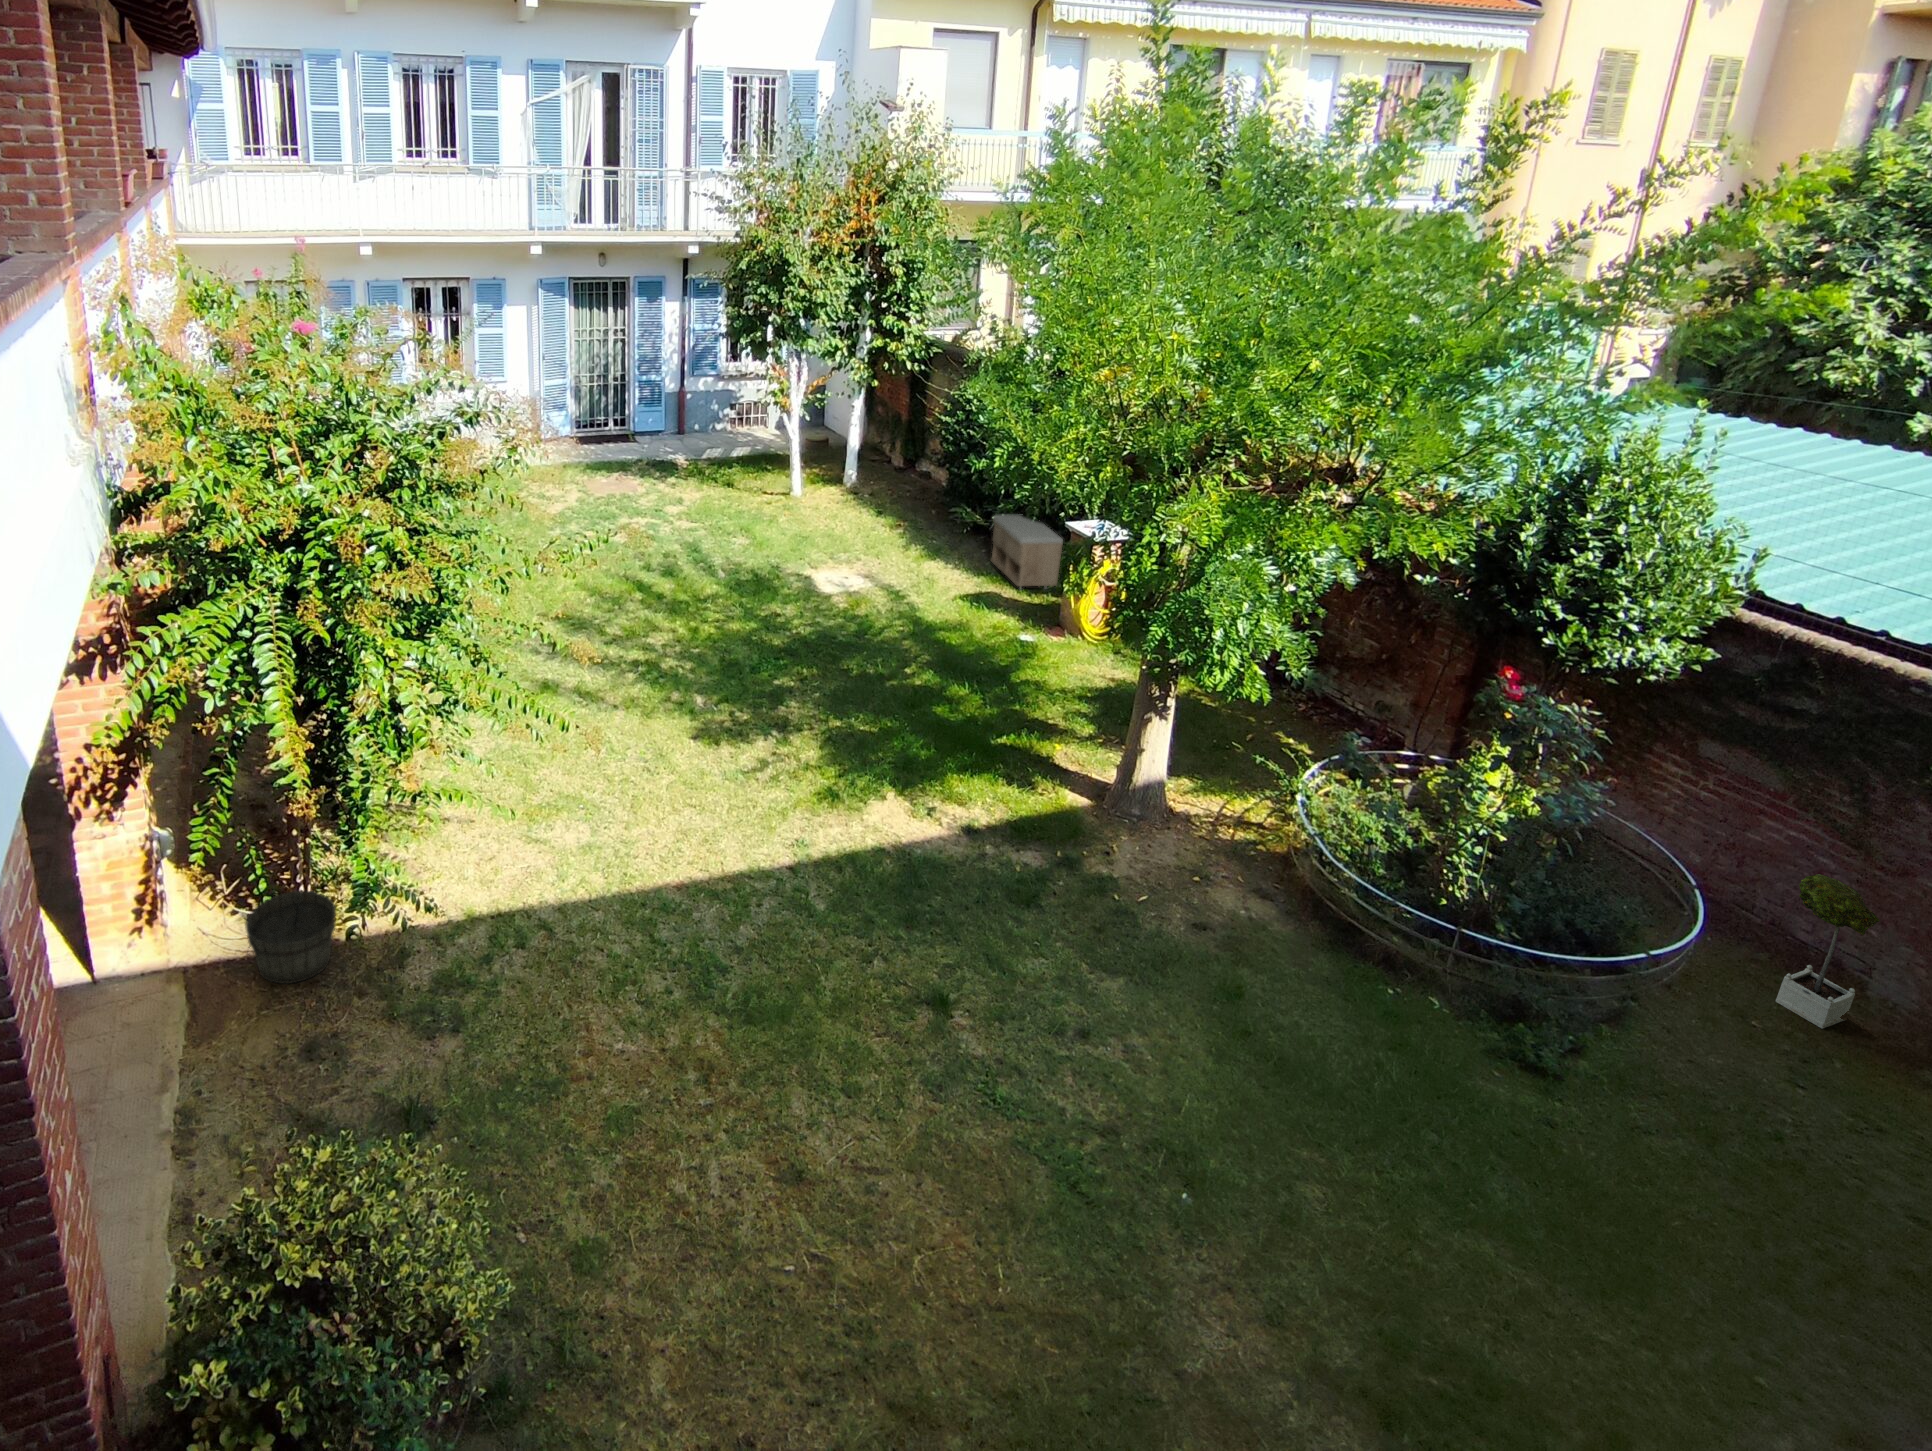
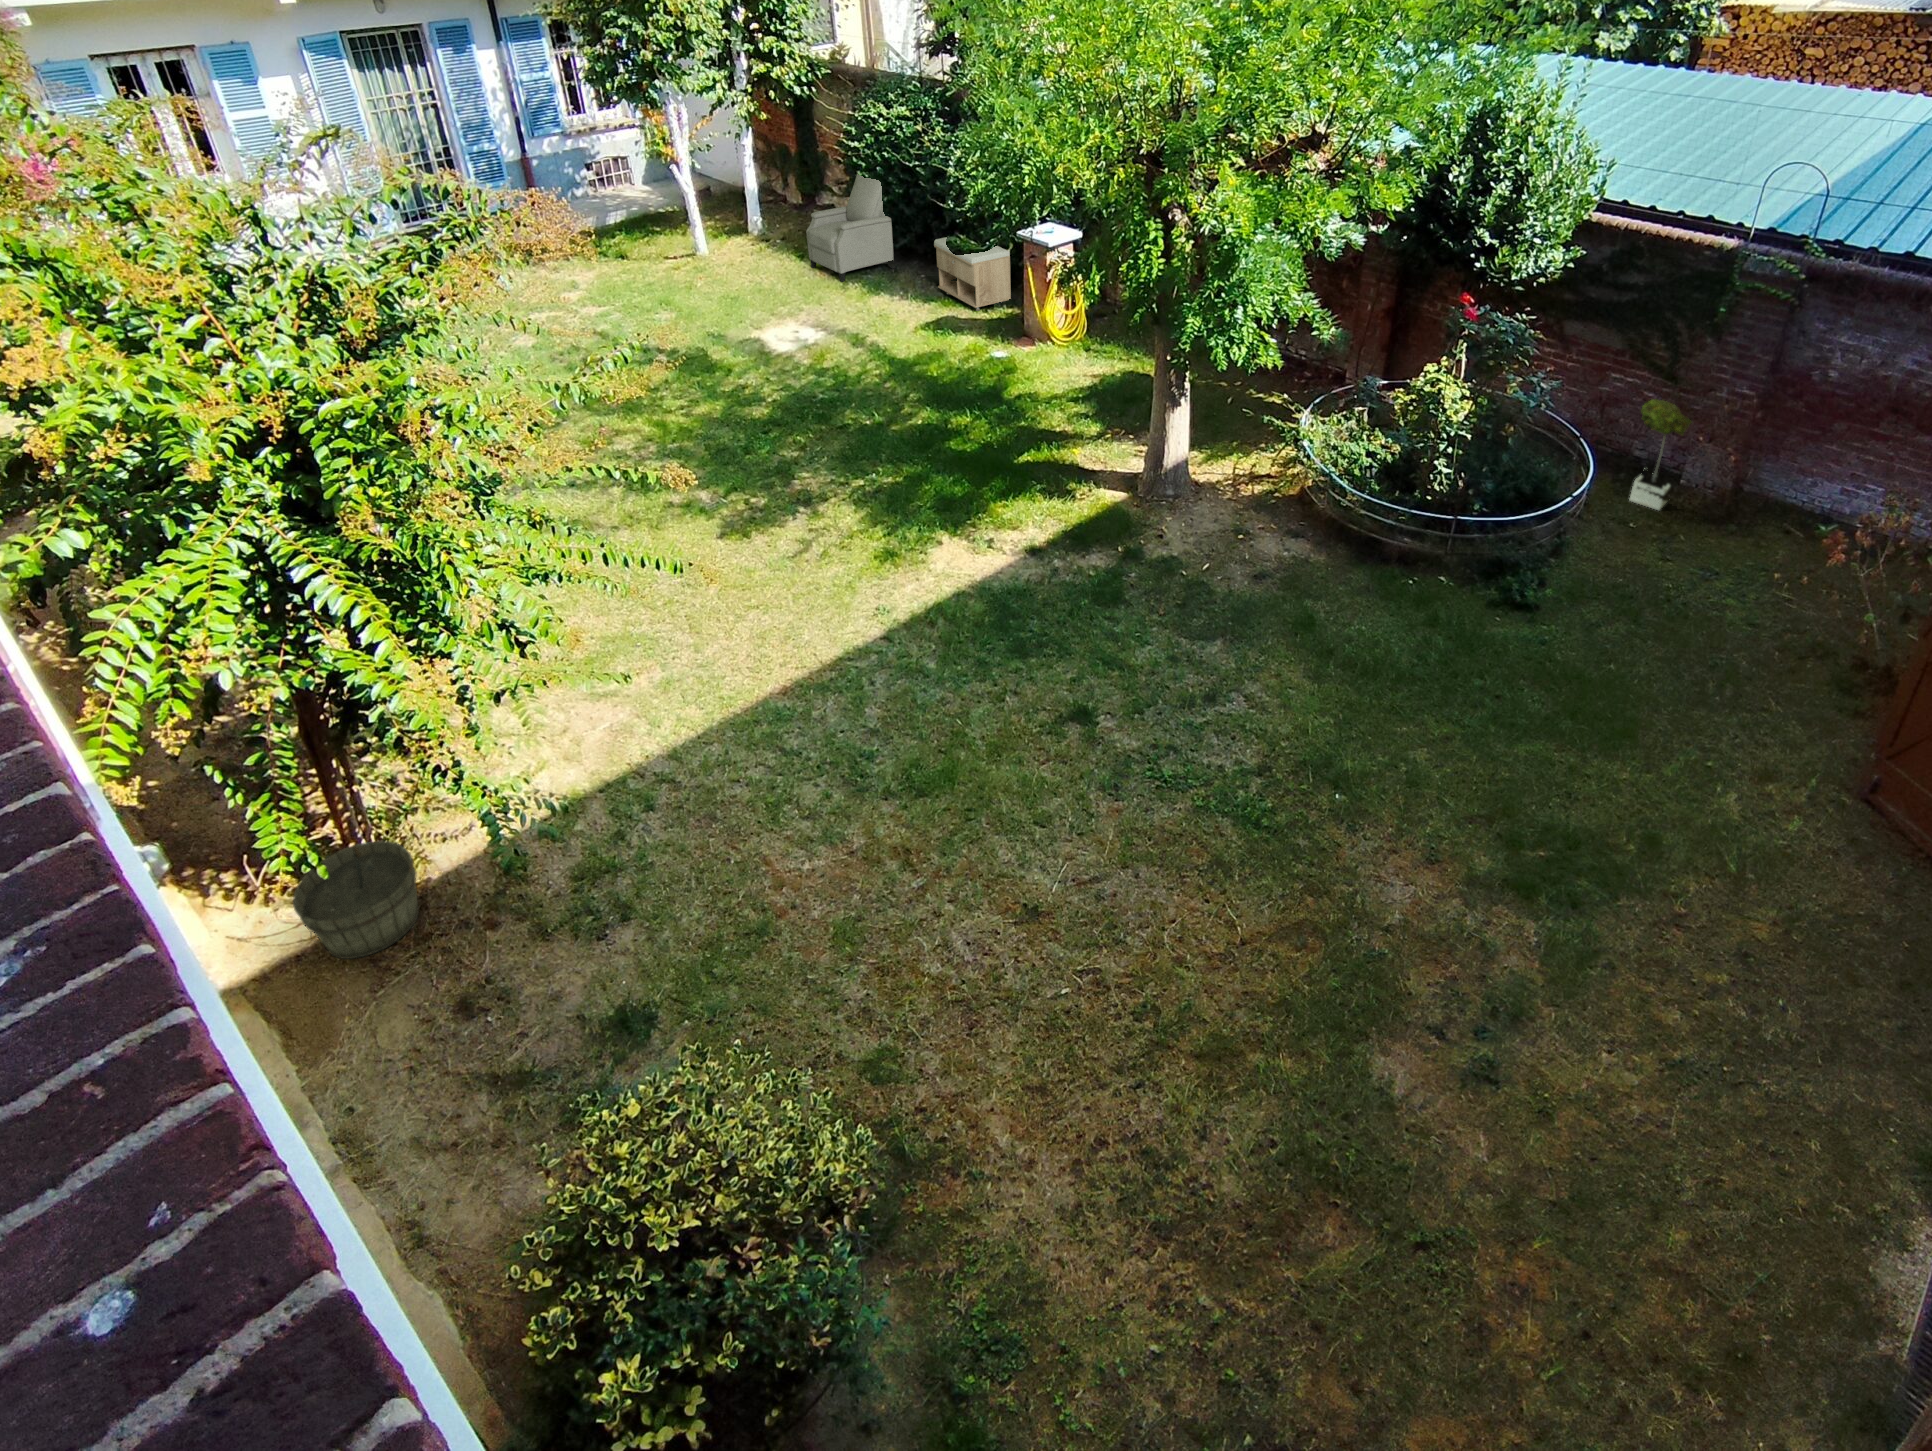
chair: none [881,441,972,538] -> present [806,174,896,282]

